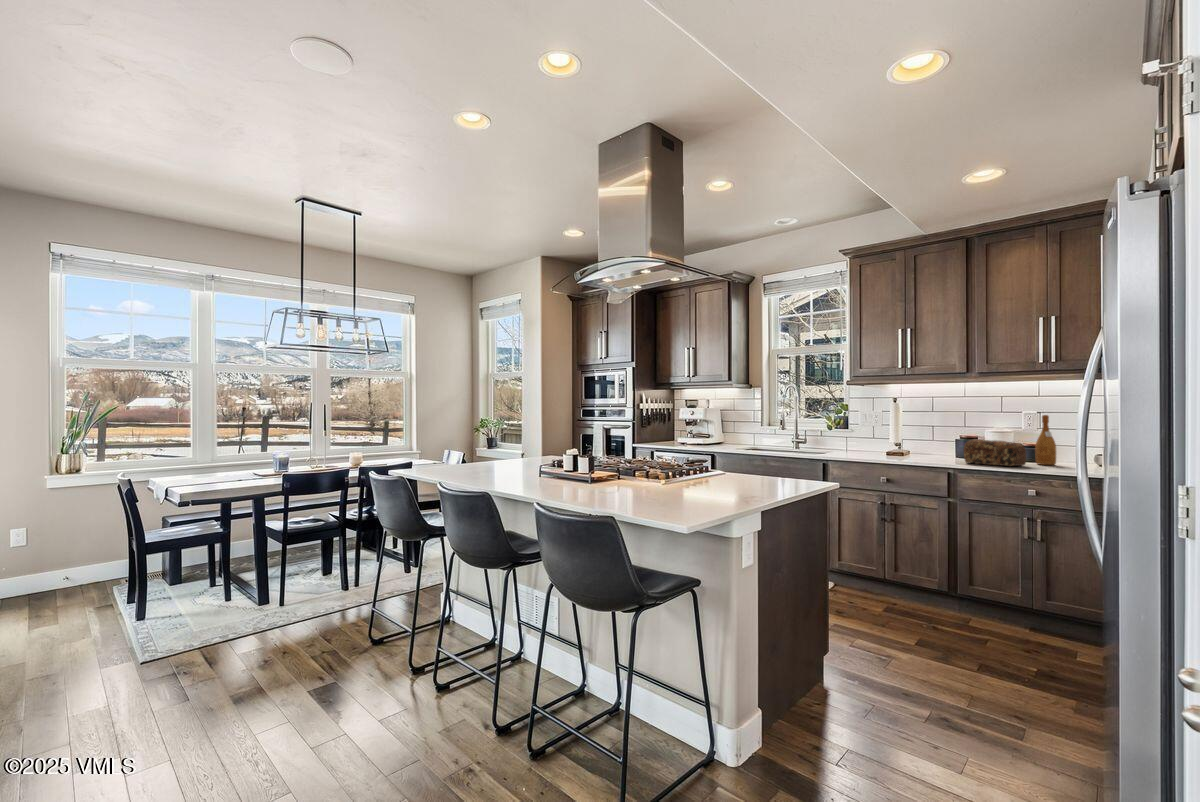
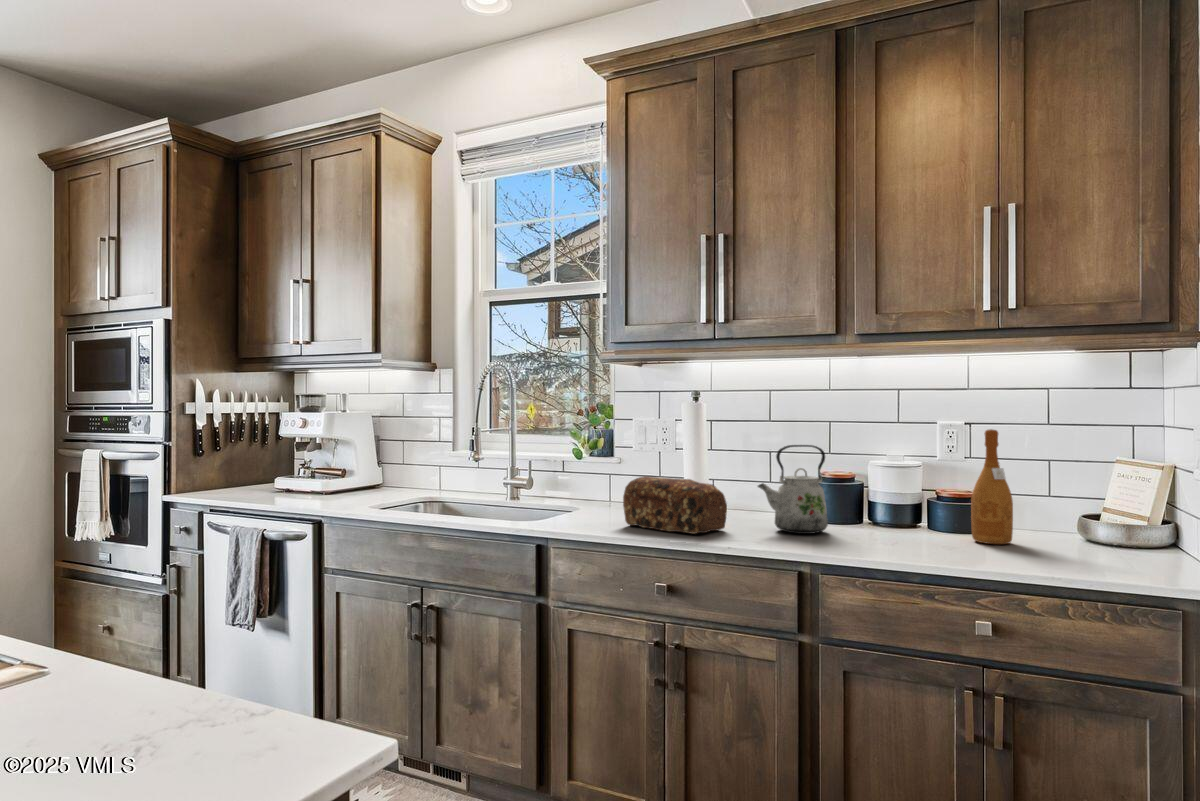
kettle: none [928,422,963,461] -> present [758,445,828,534]
bread loaf: present [964,439,1026,466] -> present [623,476,727,534]

